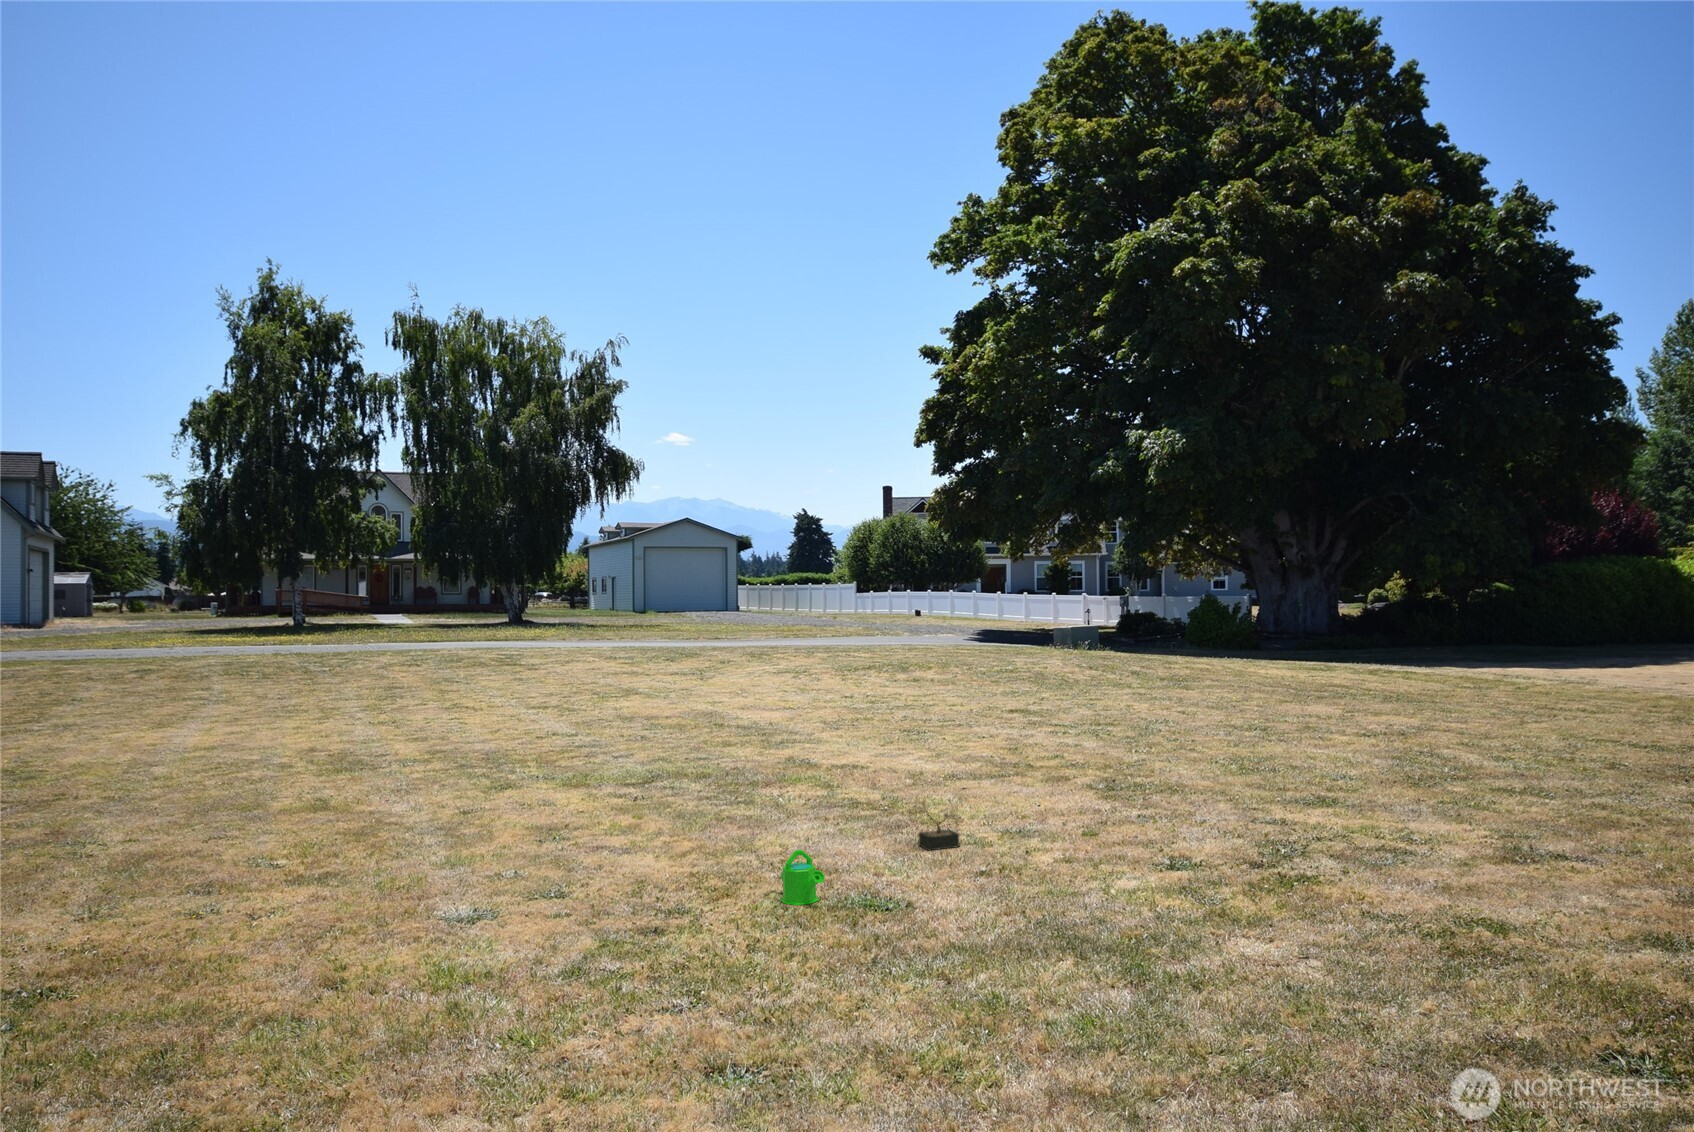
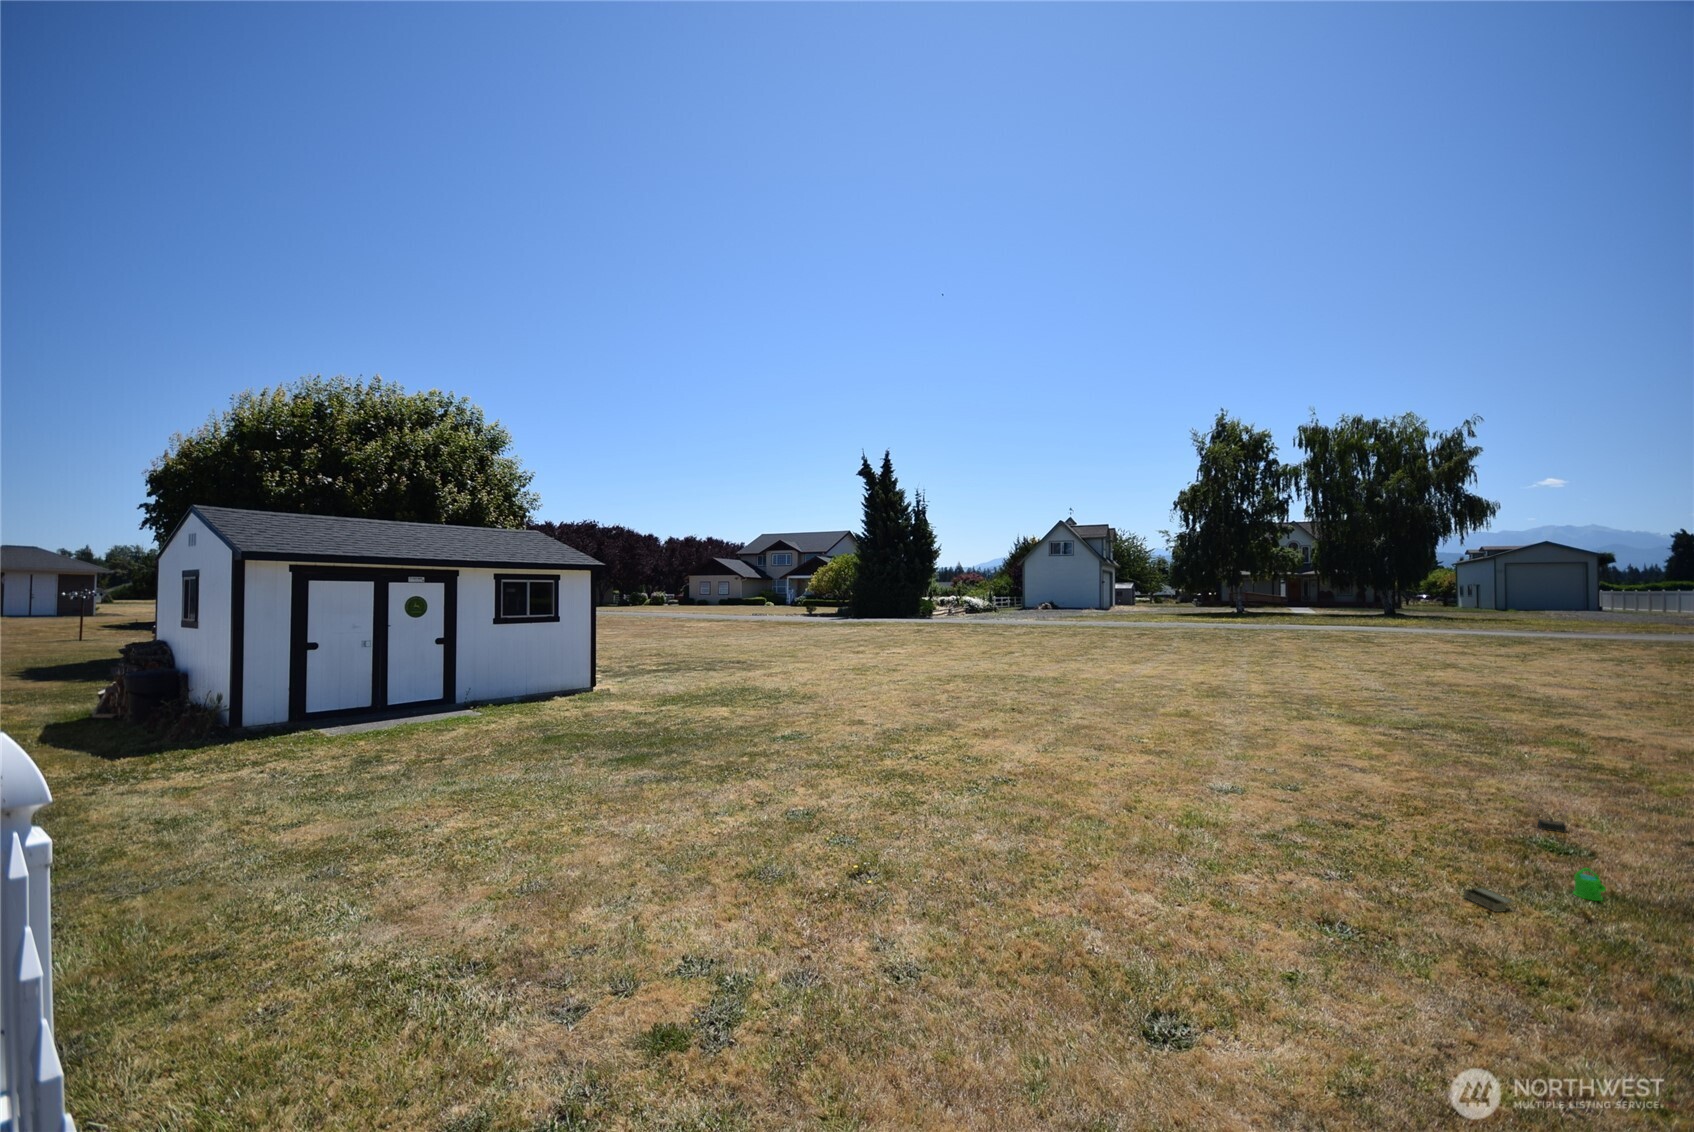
watering can: present [781,849,825,905] -> present [1573,868,1606,901]
toolbox: none [977,994,1065,1047] -> present [1464,887,1513,912]

